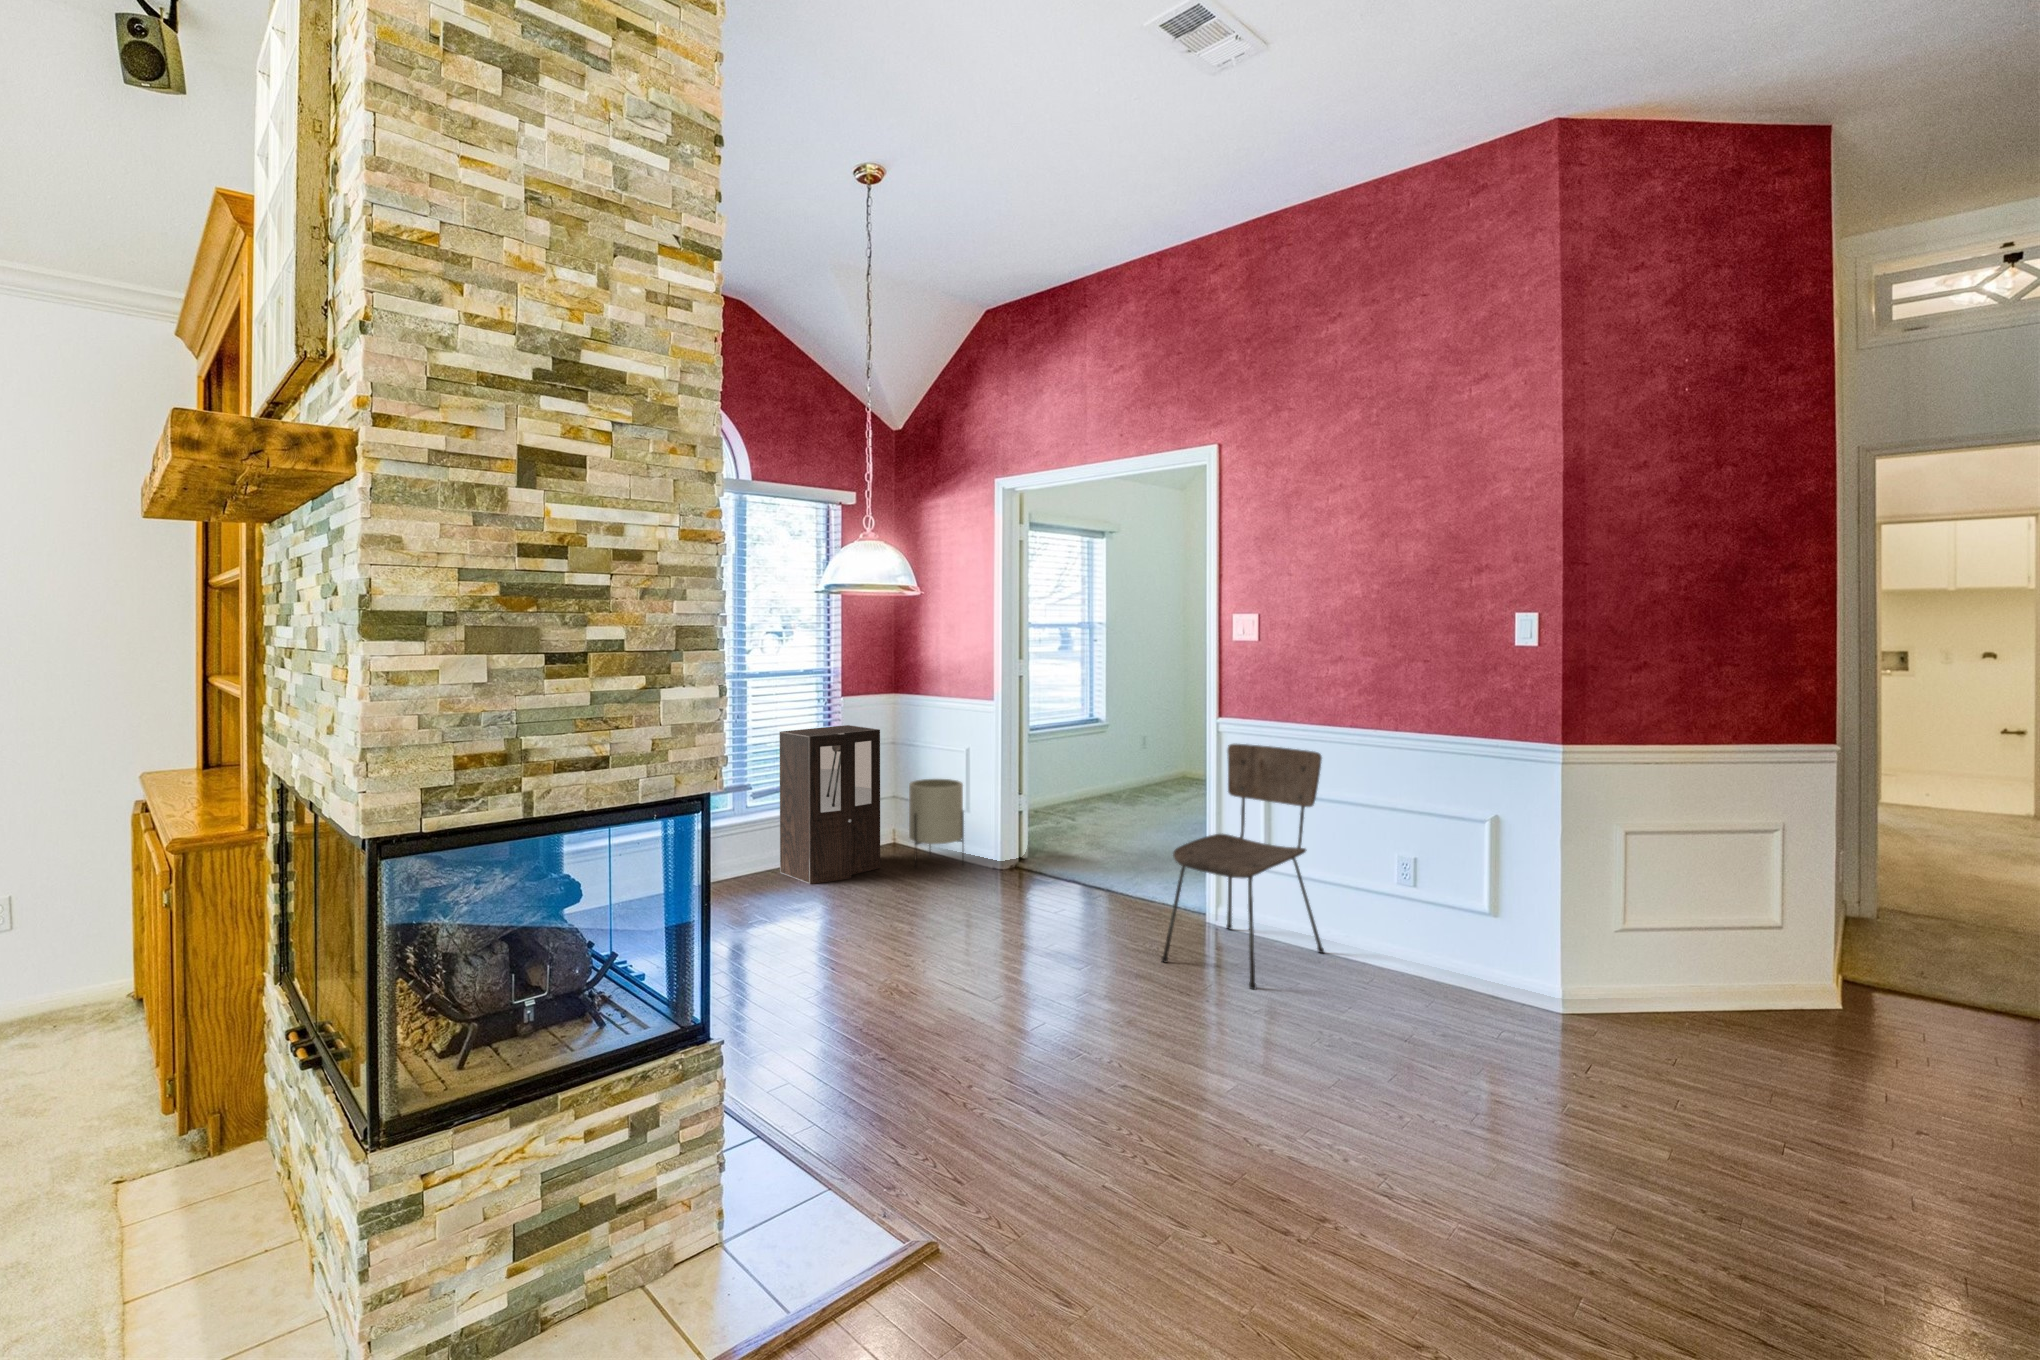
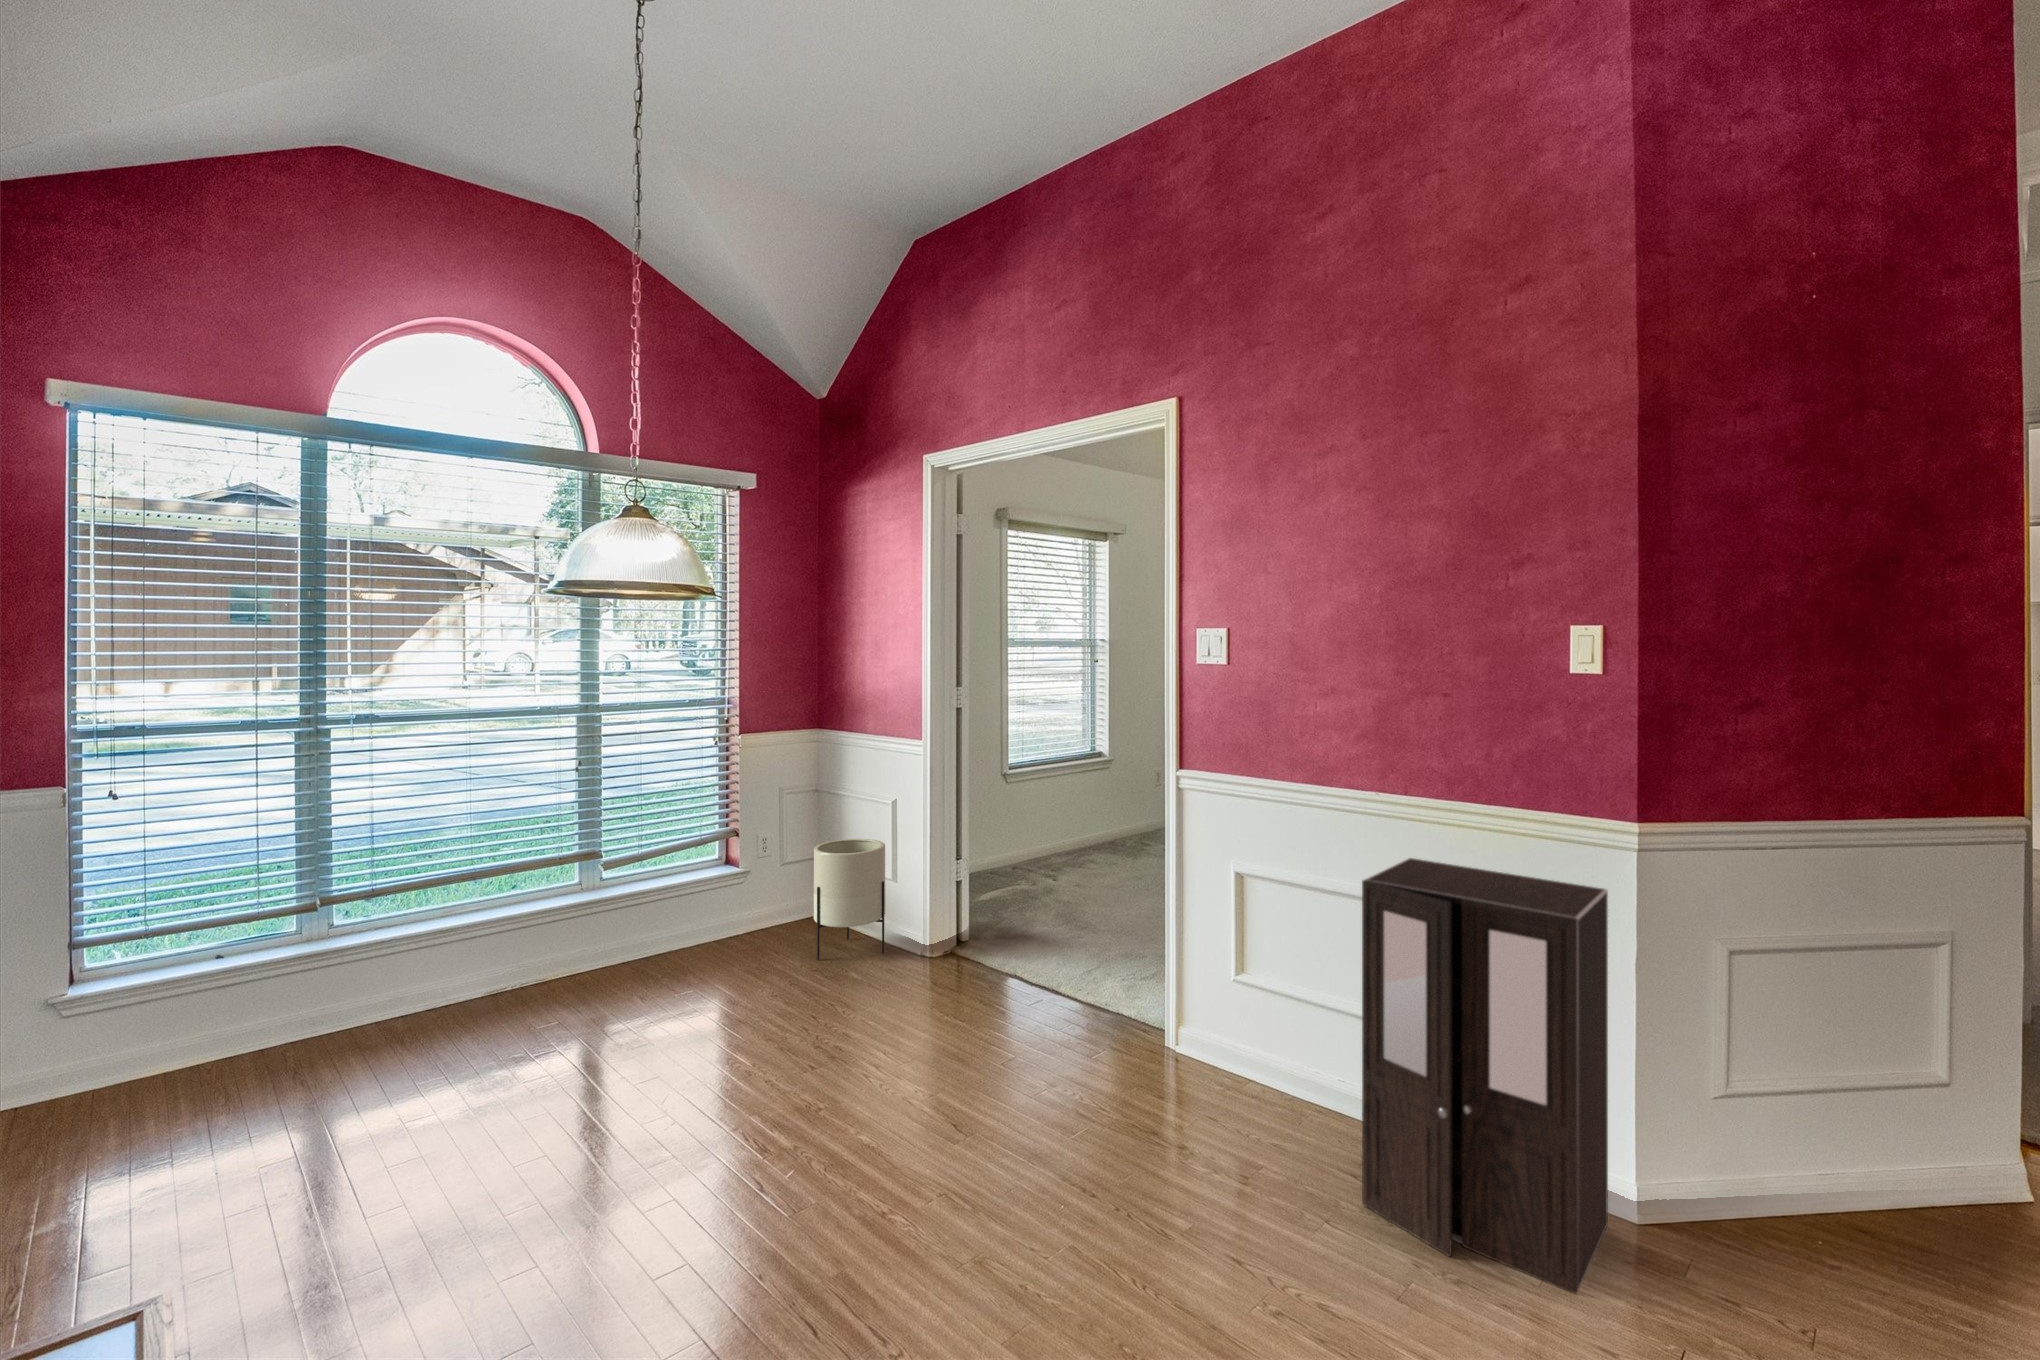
cabinet: present [780,725,880,884] -> present [1362,858,1608,1294]
dining chair: present [1161,744,1324,990] -> none [1078,806,1314,1187]

